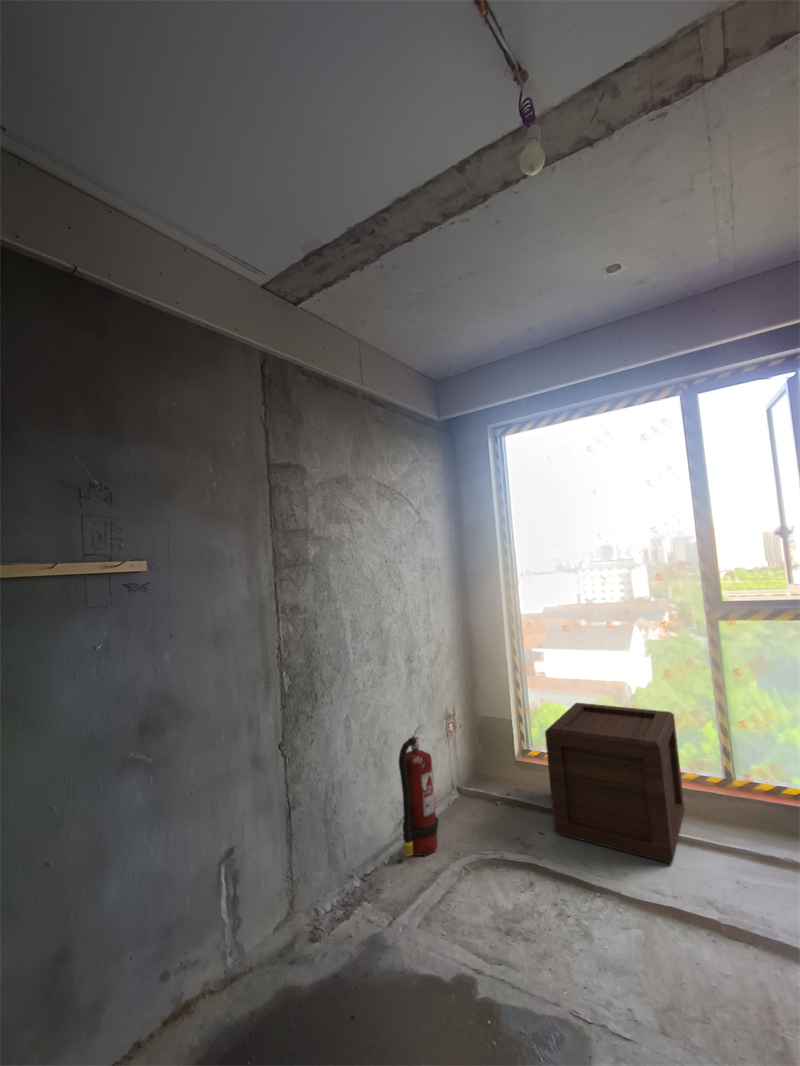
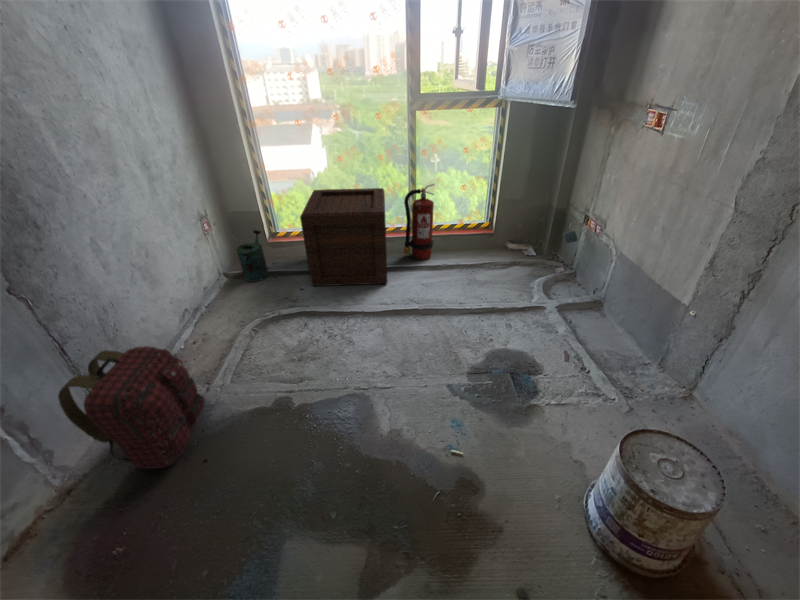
fire extinguisher: present [399,725,438,856] -> present [404,184,435,260]
watering can: none [474,741,508,807] -> present [236,230,269,282]
backpack: none [267,824,378,1001] -> present [58,346,205,469]

